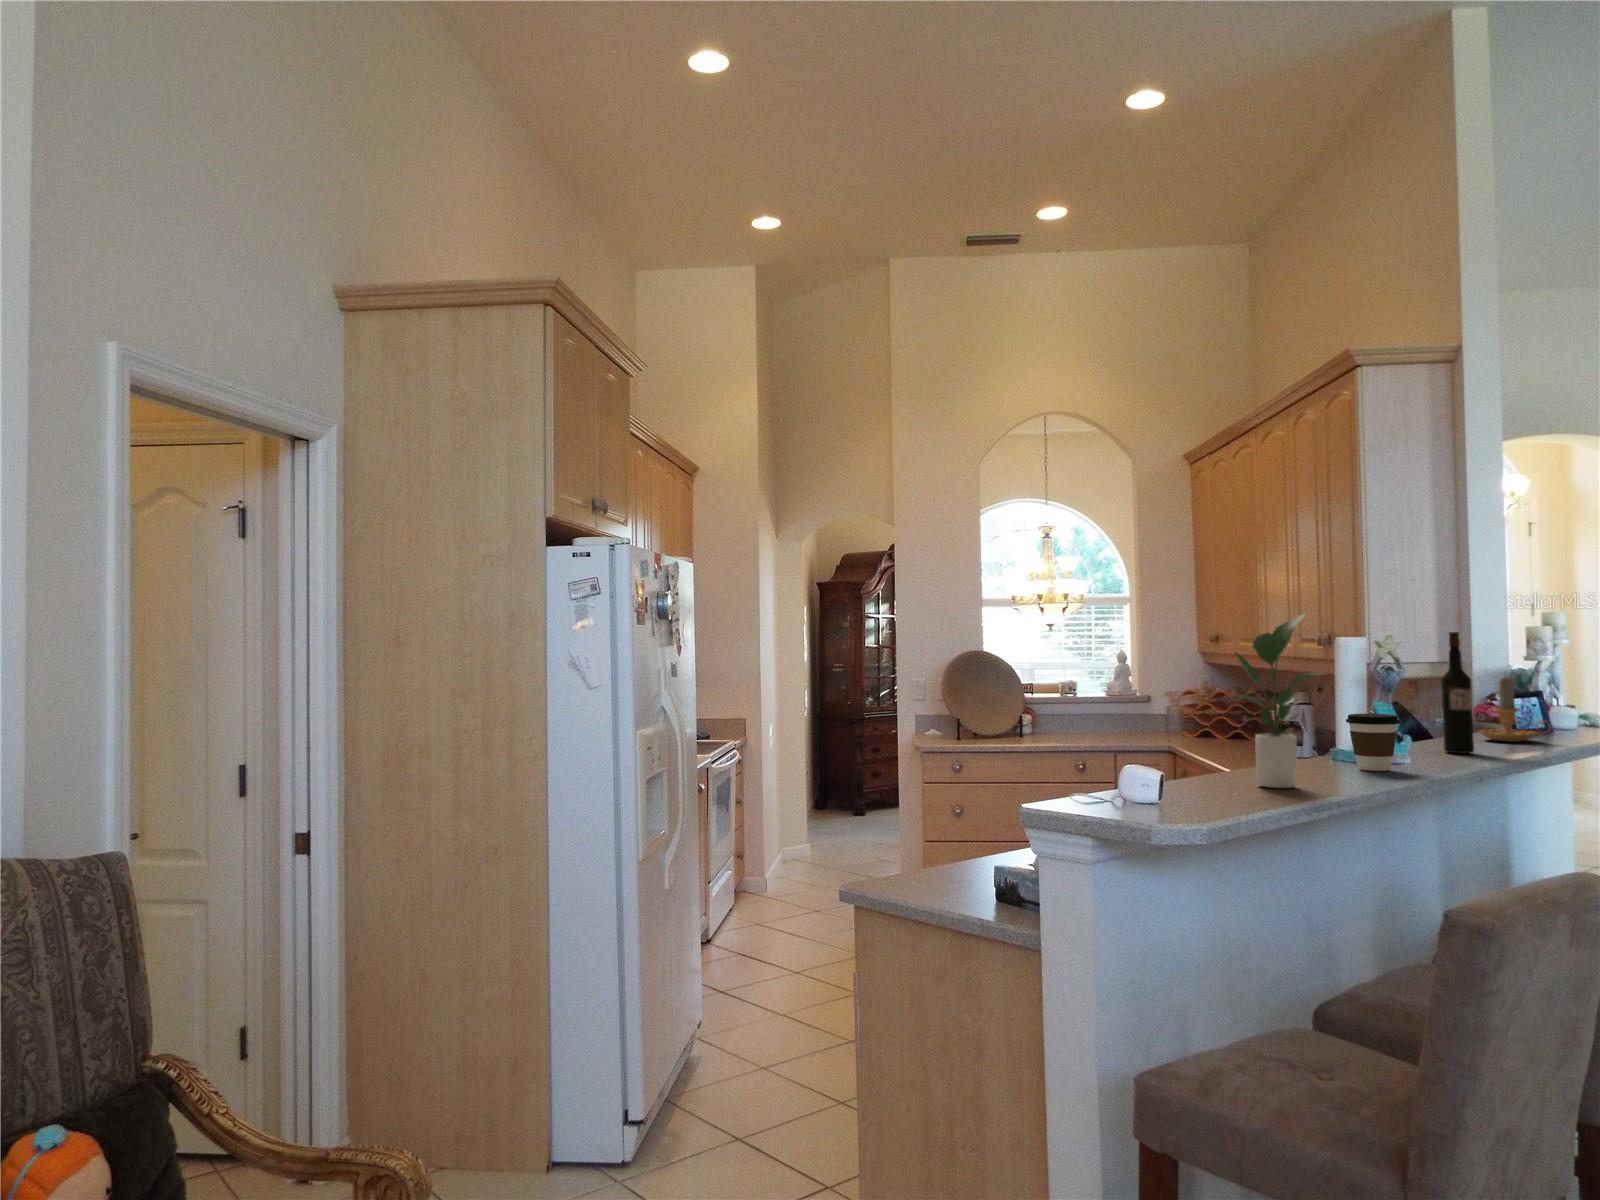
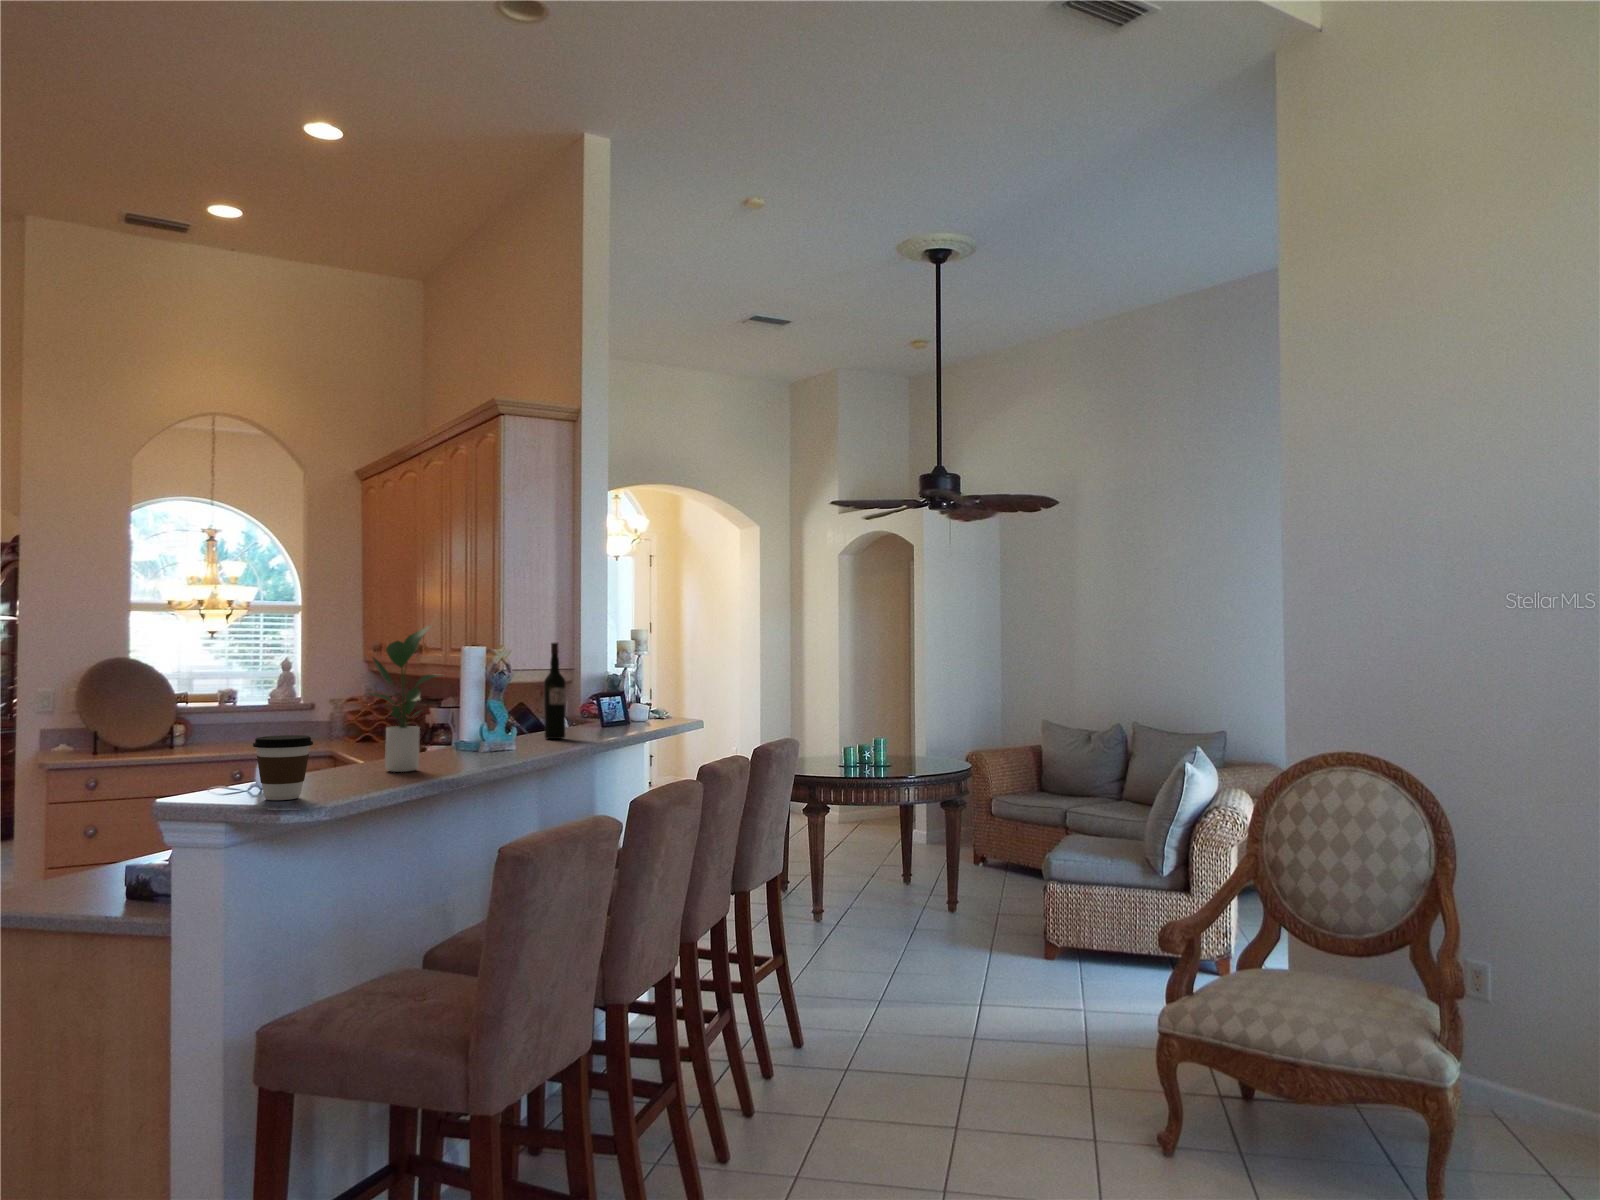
candle: present [1479,677,1544,742] -> none [574,676,622,729]
coffee cup: present [1346,714,1400,771] -> present [253,735,313,800]

